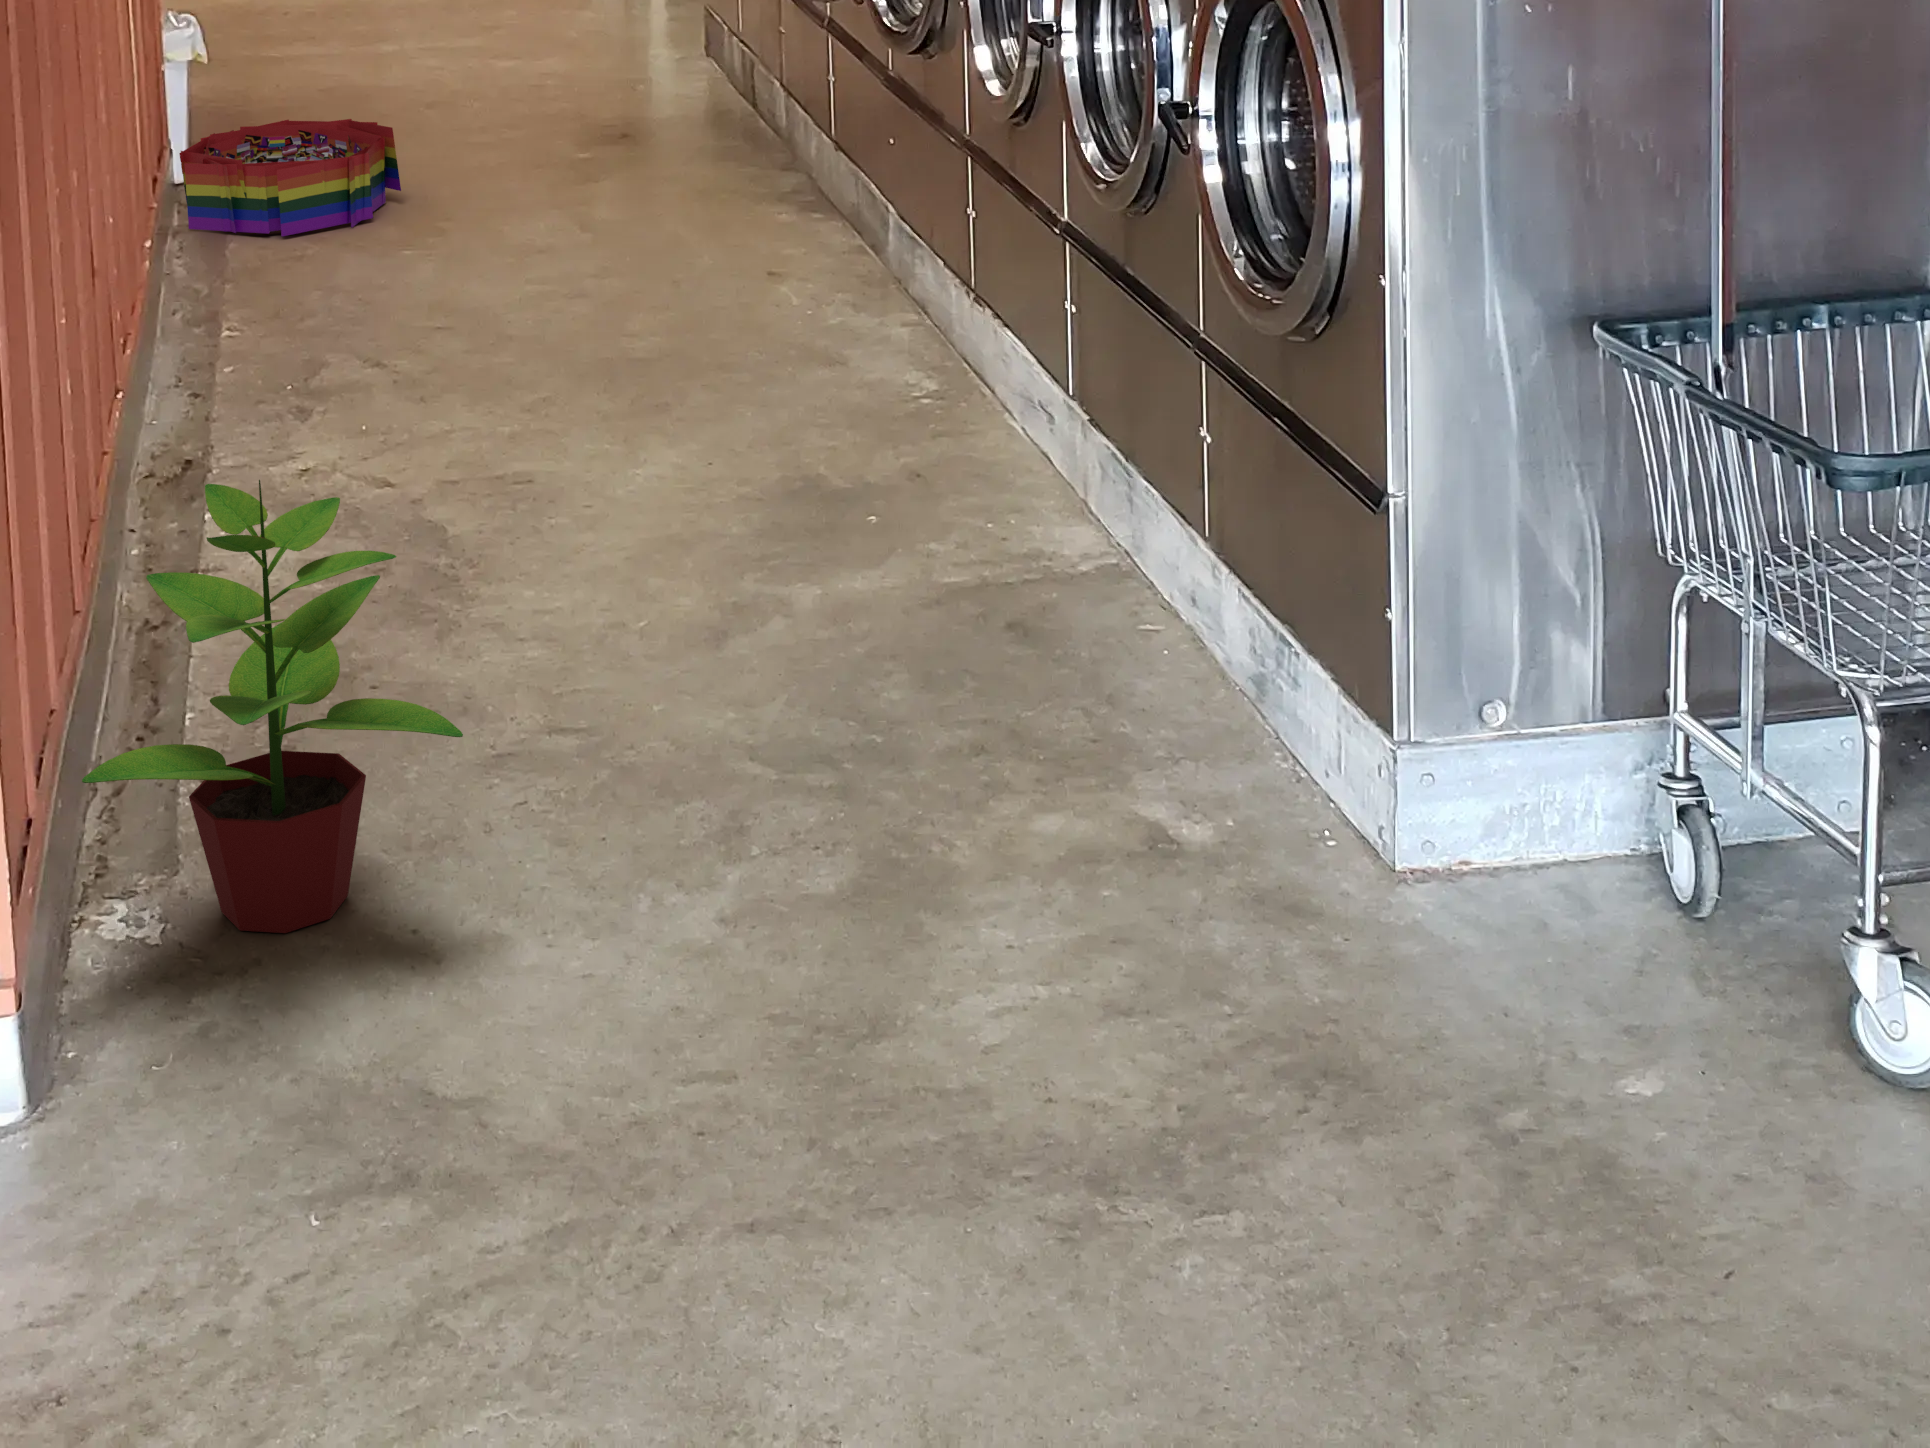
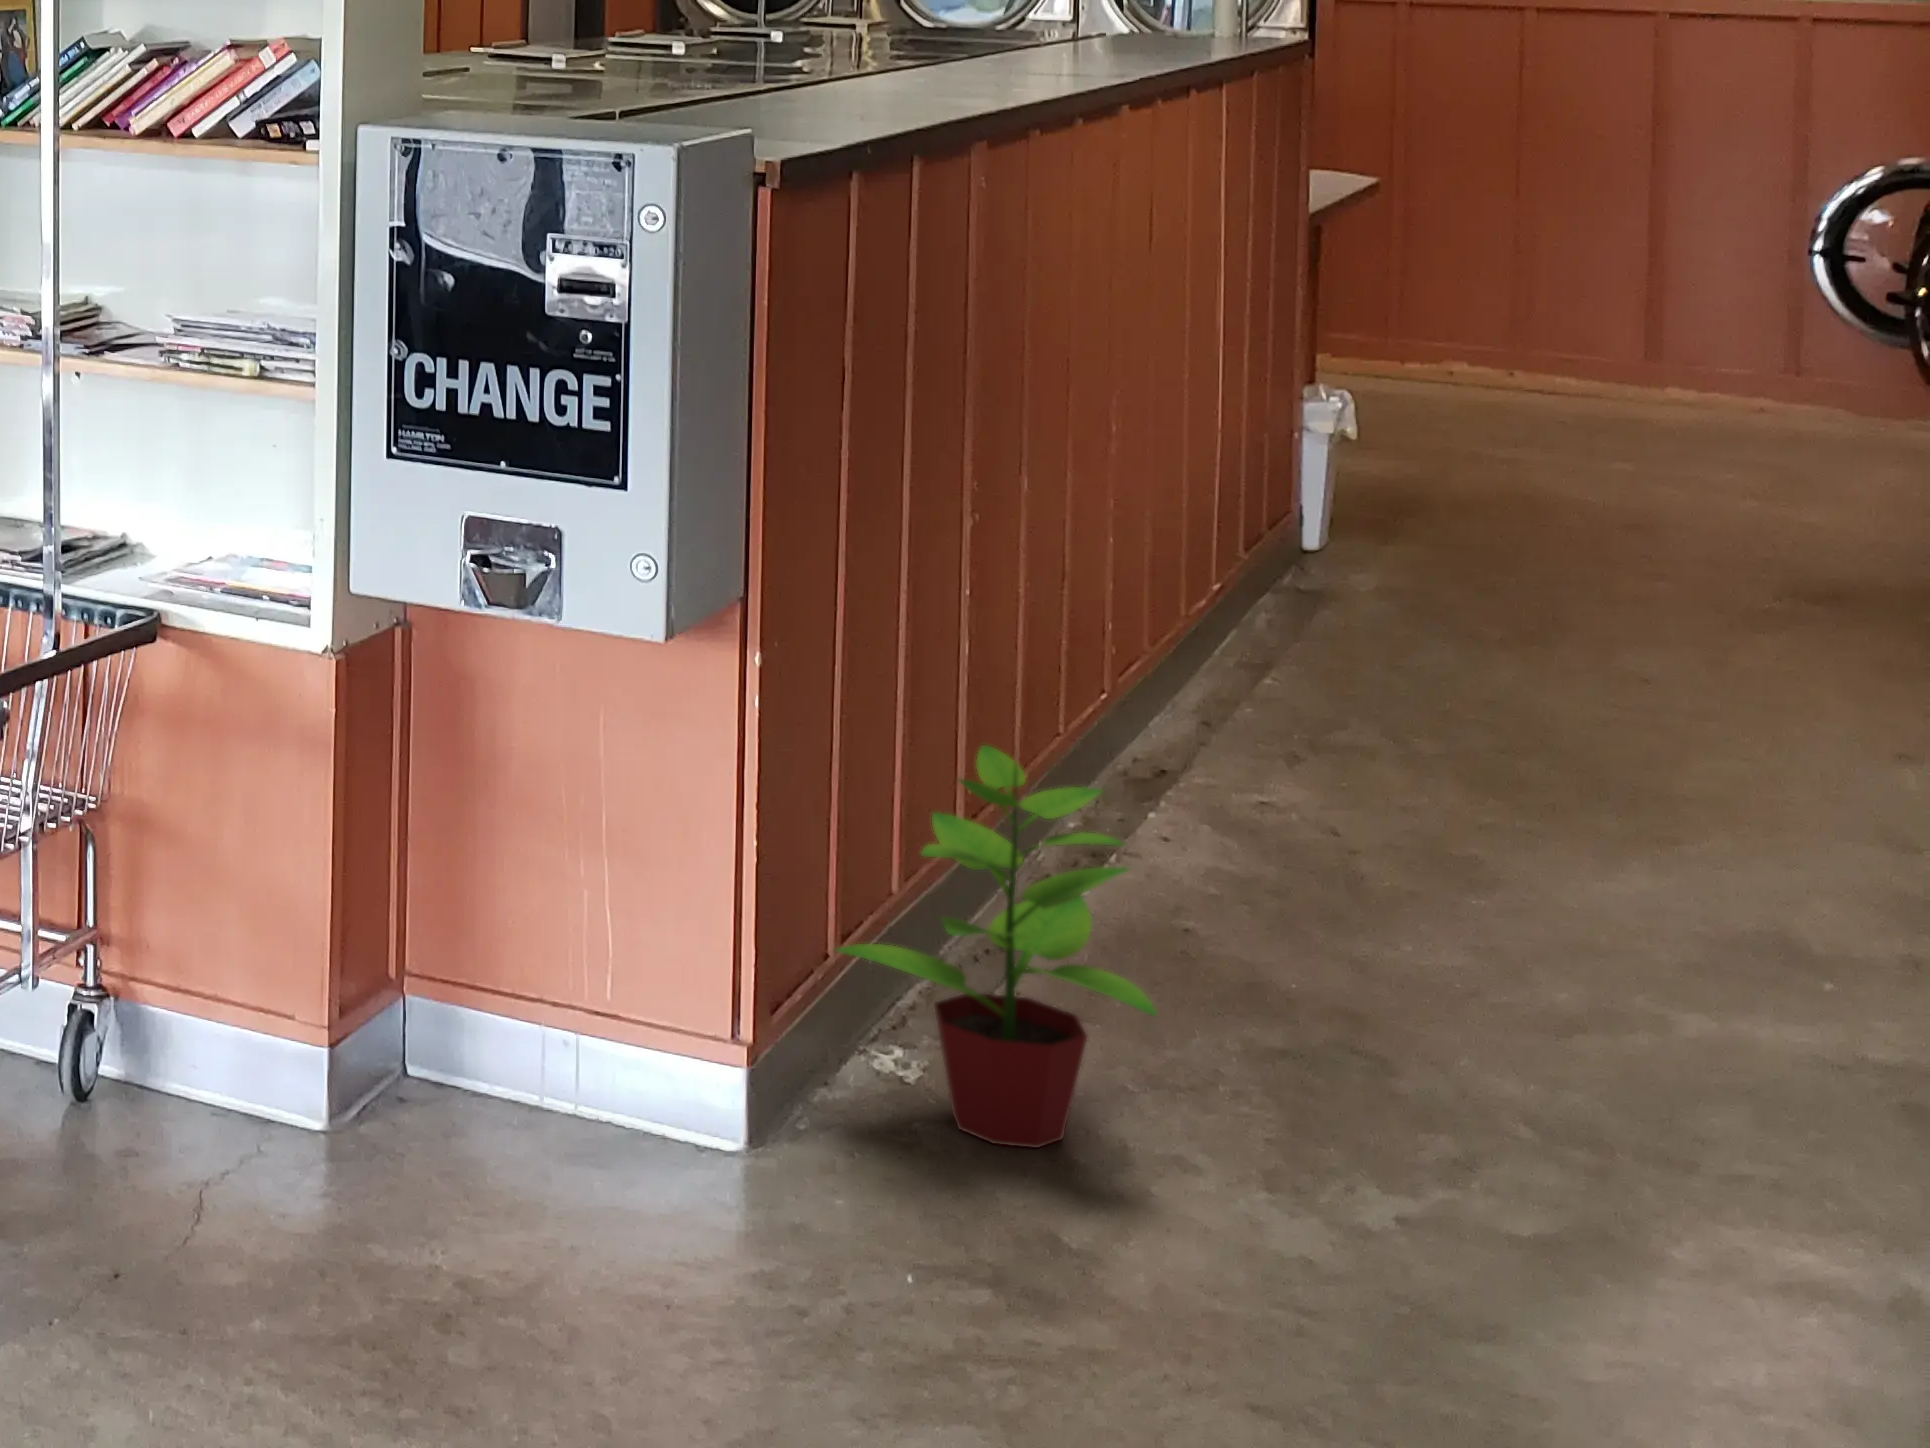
storage bin: present [179,119,401,236] -> none [1287,534,1530,656]

